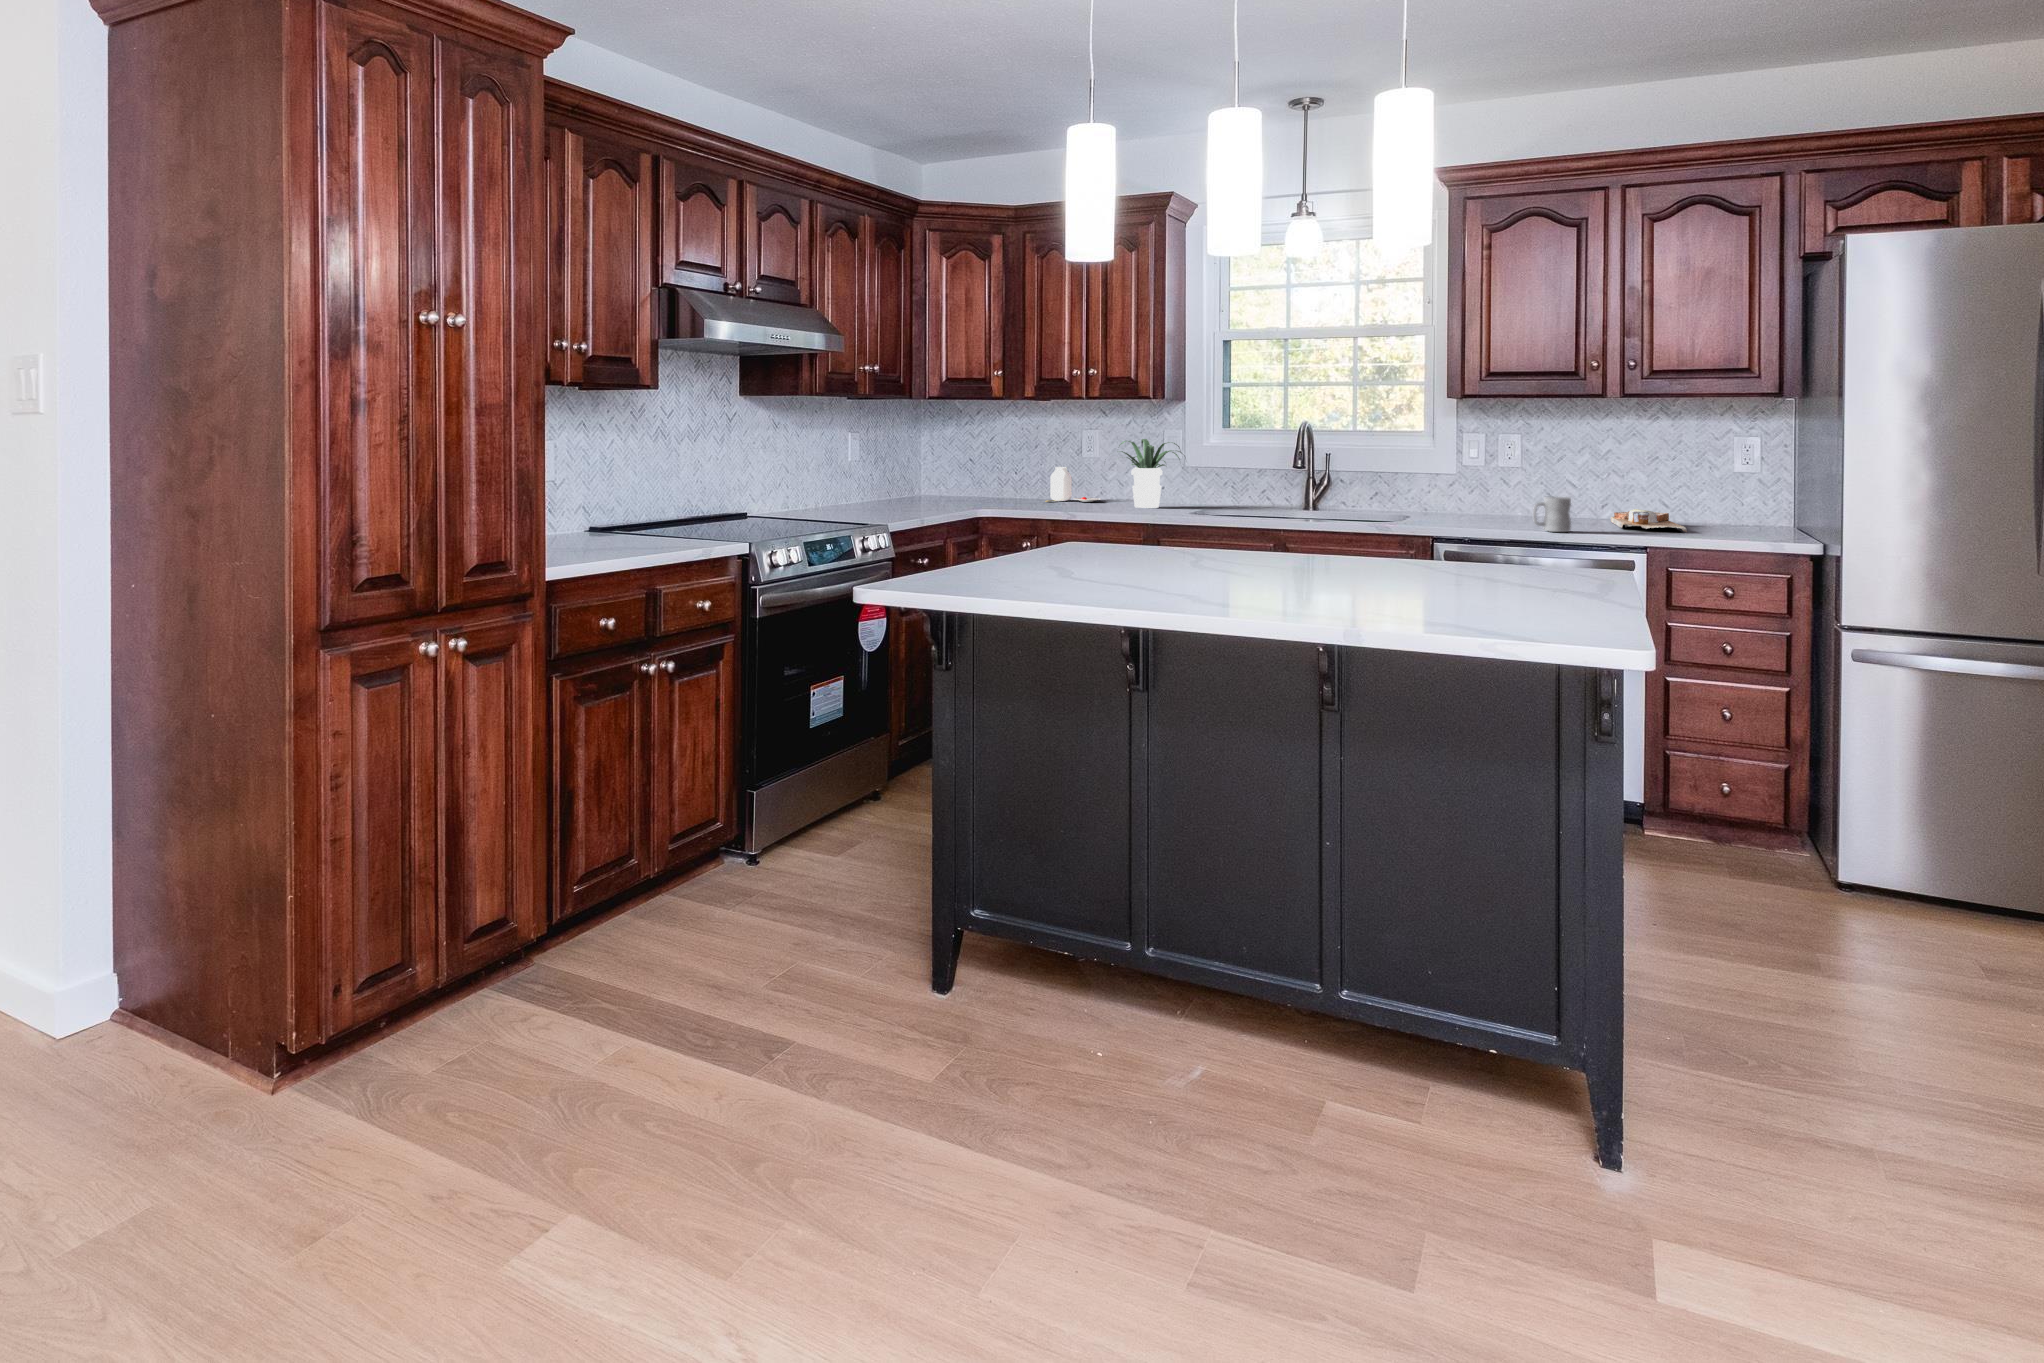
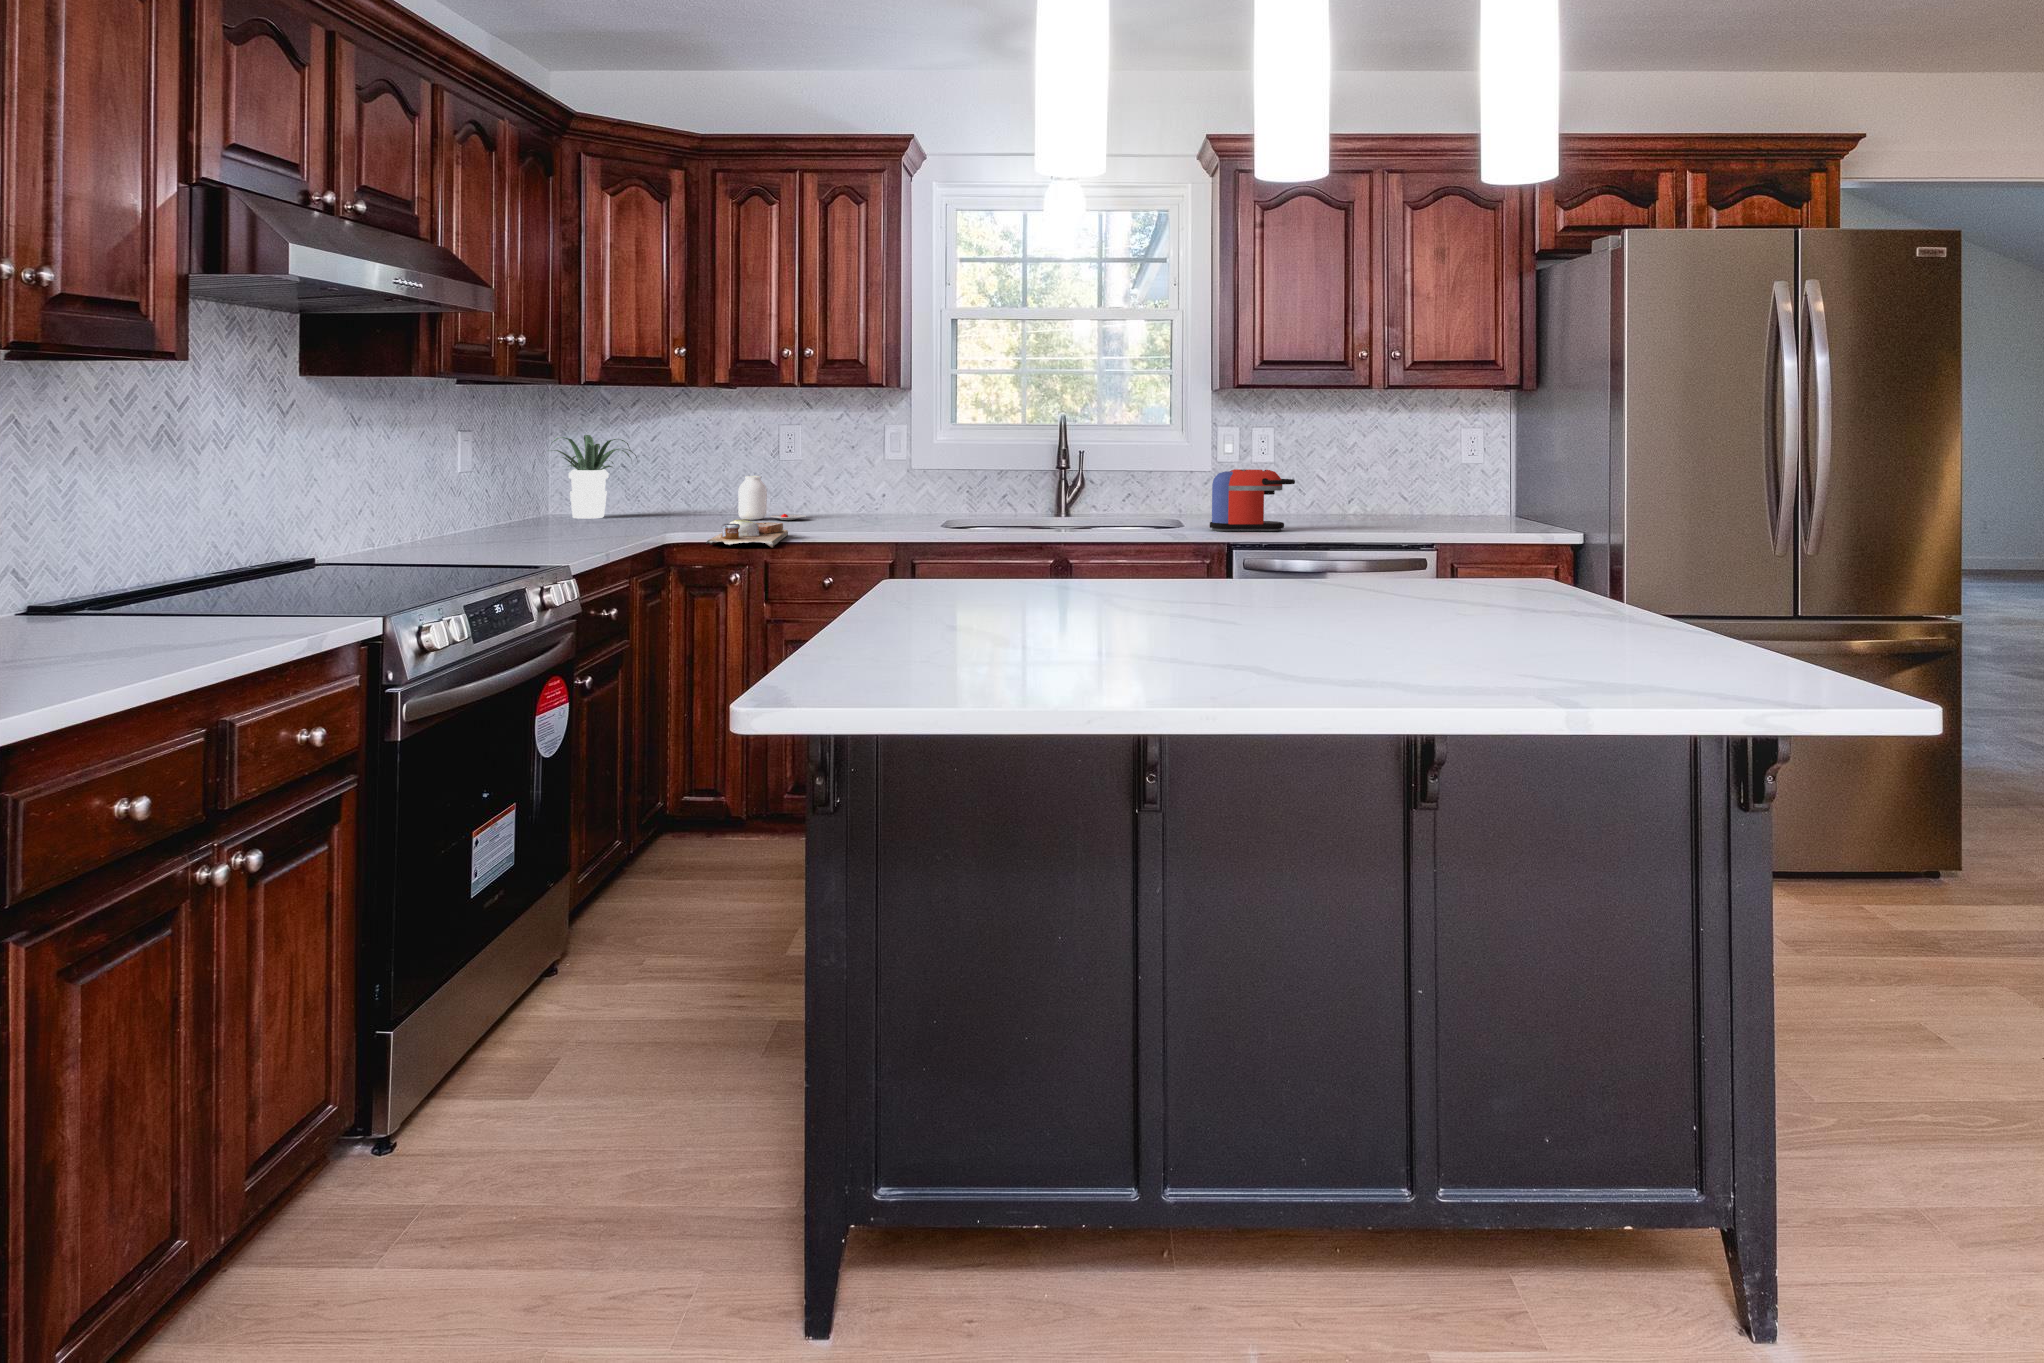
potted plant: present [1119,439,1182,508] -> present [551,435,637,519]
coffee maker: none [1439,464,1527,521] -> present [1210,469,1295,531]
mug: present [1533,497,1571,532] -> none [1326,504,1361,543]
cutting board: present [1611,509,1687,532] -> present [706,520,788,547]

